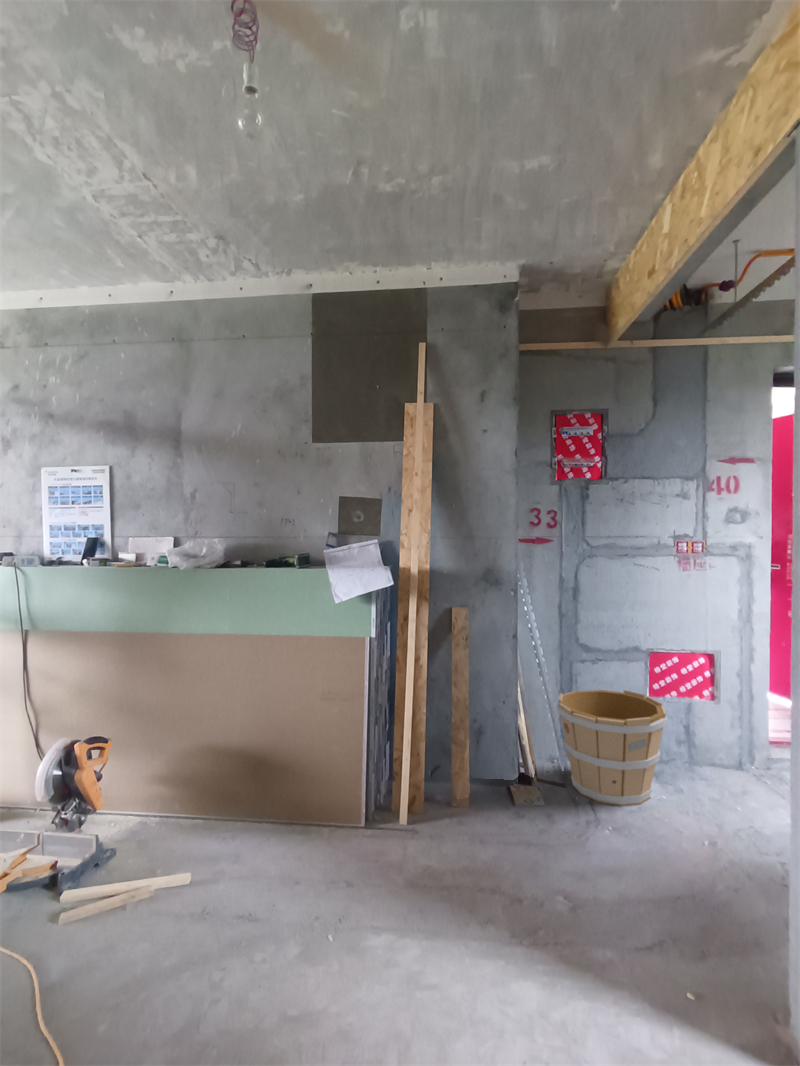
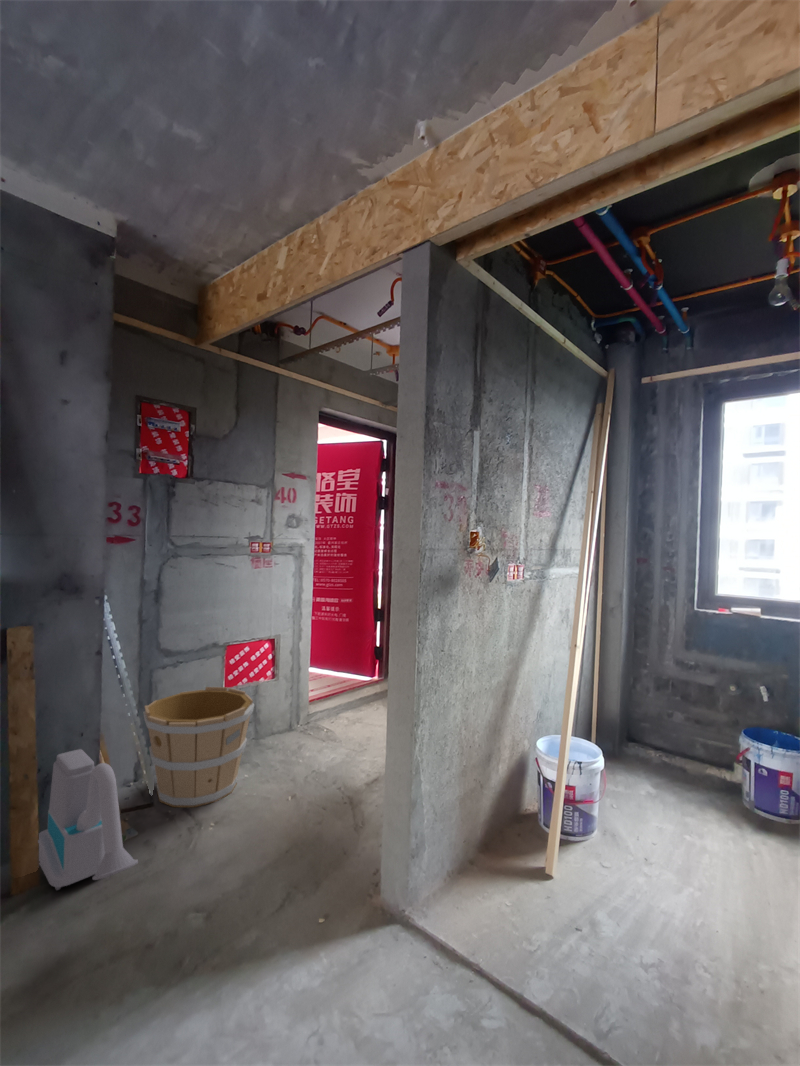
vacuum cleaner: none [471,714,516,820] -> present [38,749,138,890]

